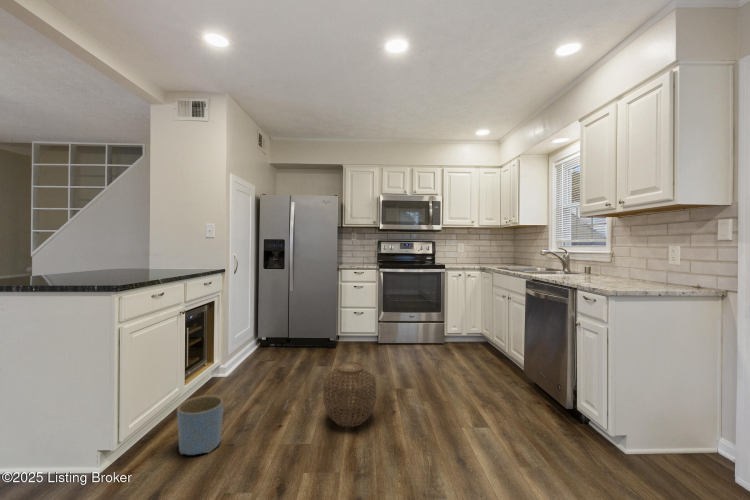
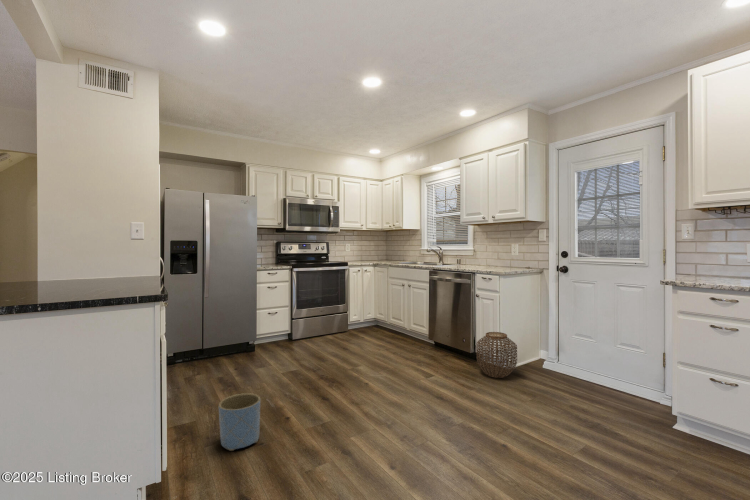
woven basket: present [323,362,376,427] -> present [476,332,517,378]

